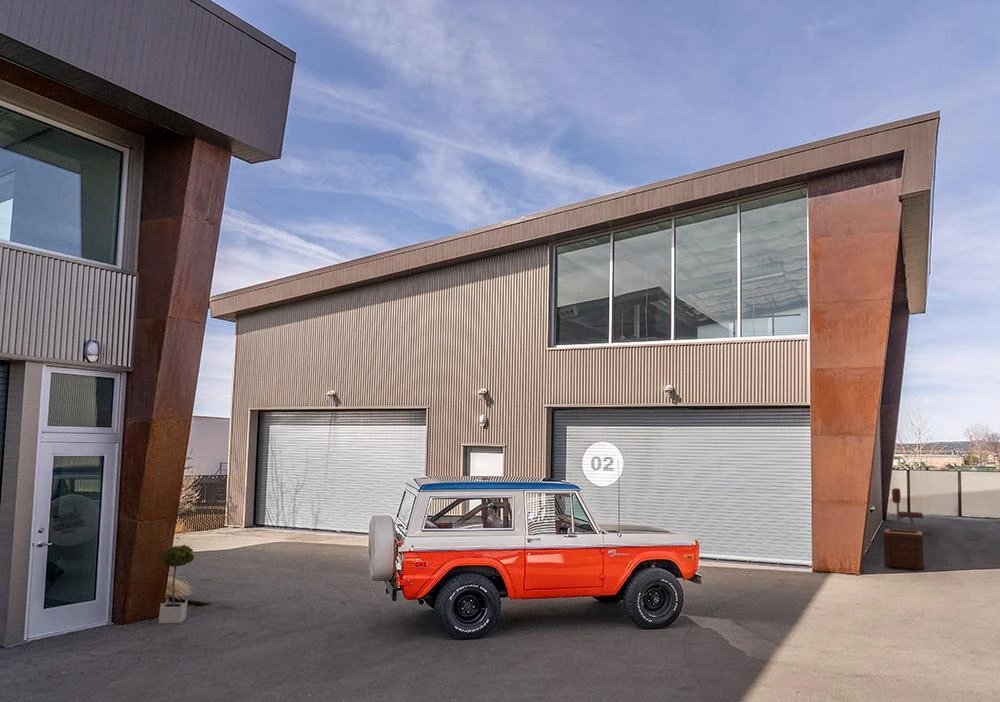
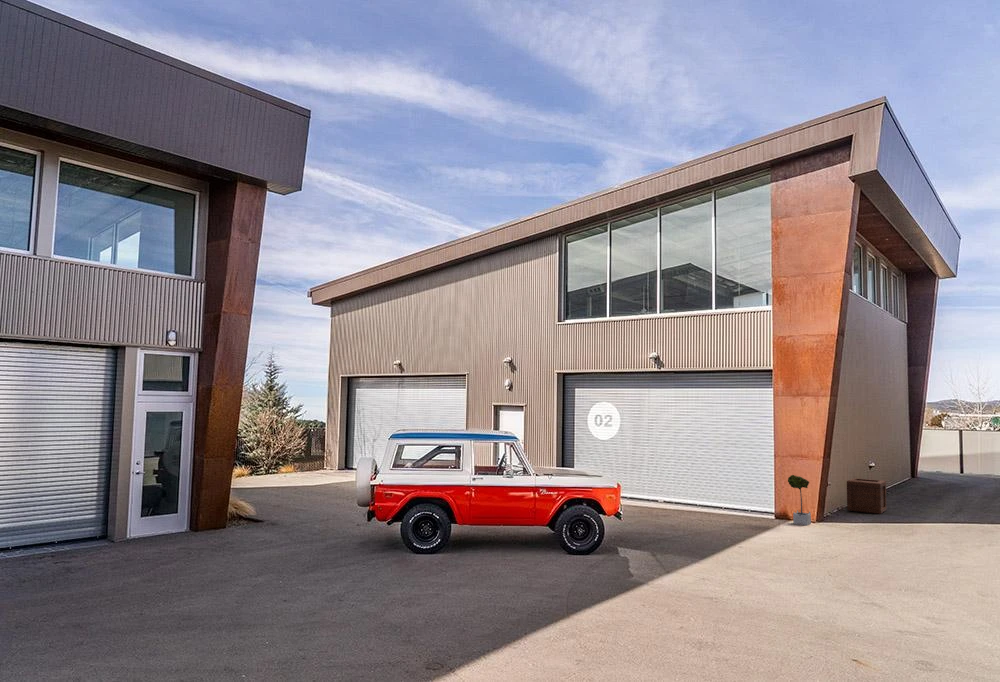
bench: present [892,488,923,531] -> none [901,444,932,487]
potted tree: present [159,545,194,623] -> present [788,475,811,525]

